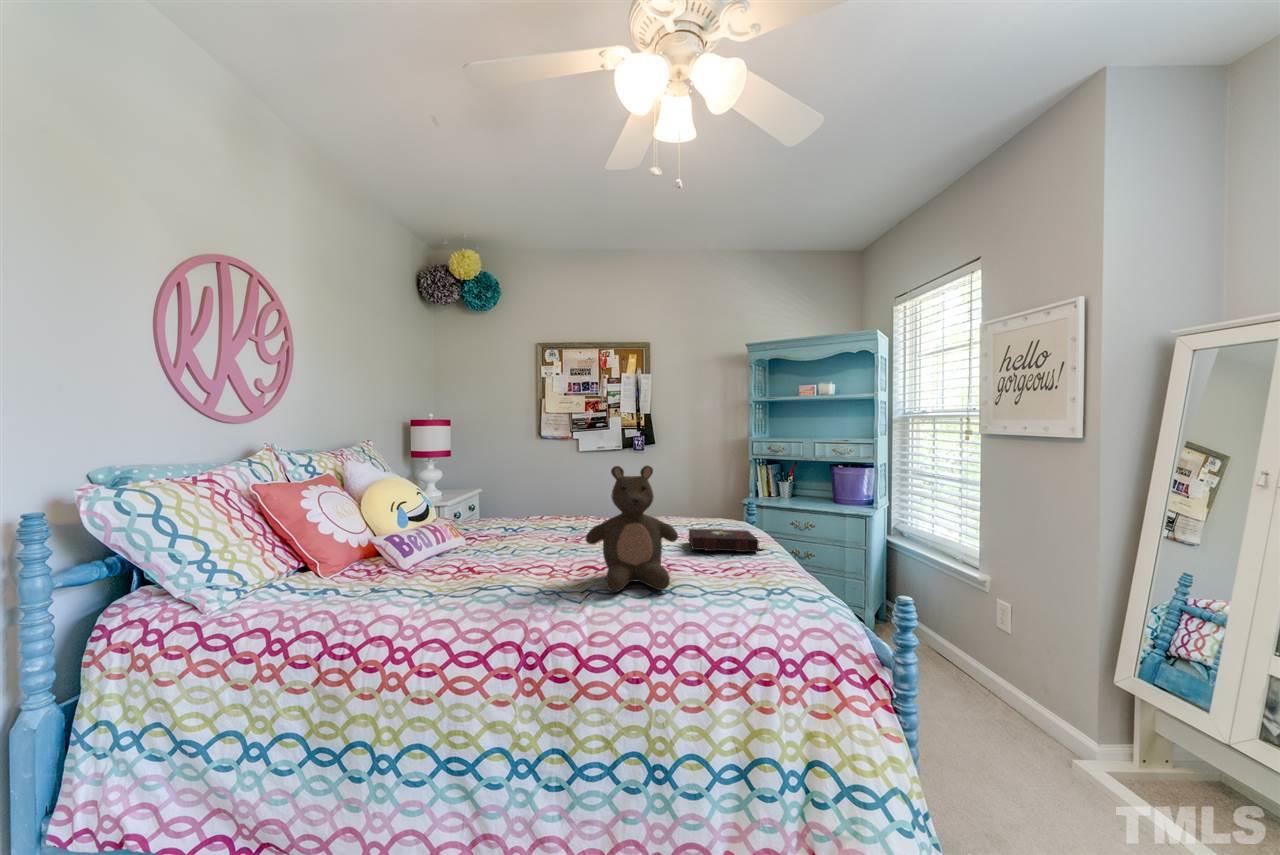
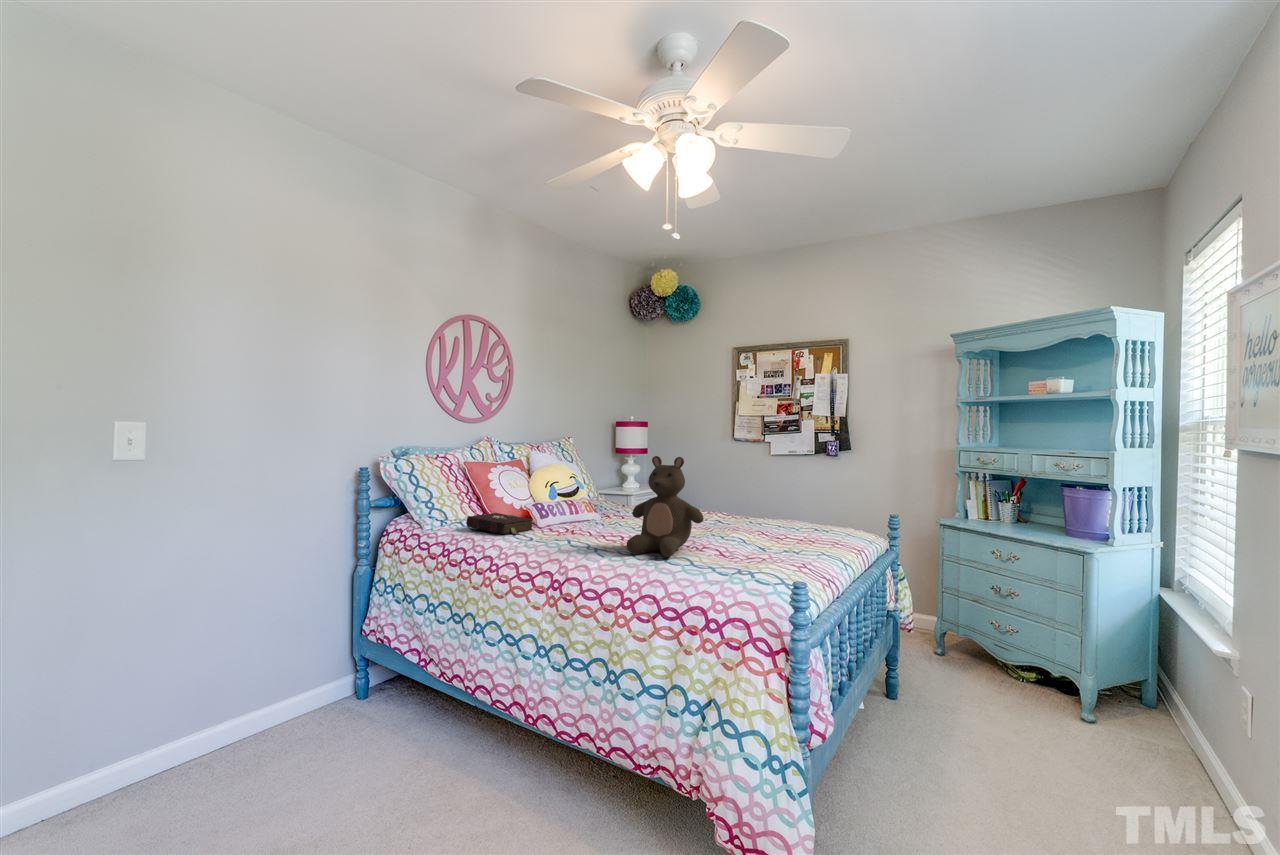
book: present [688,529,763,552] -> present [467,513,532,534]

